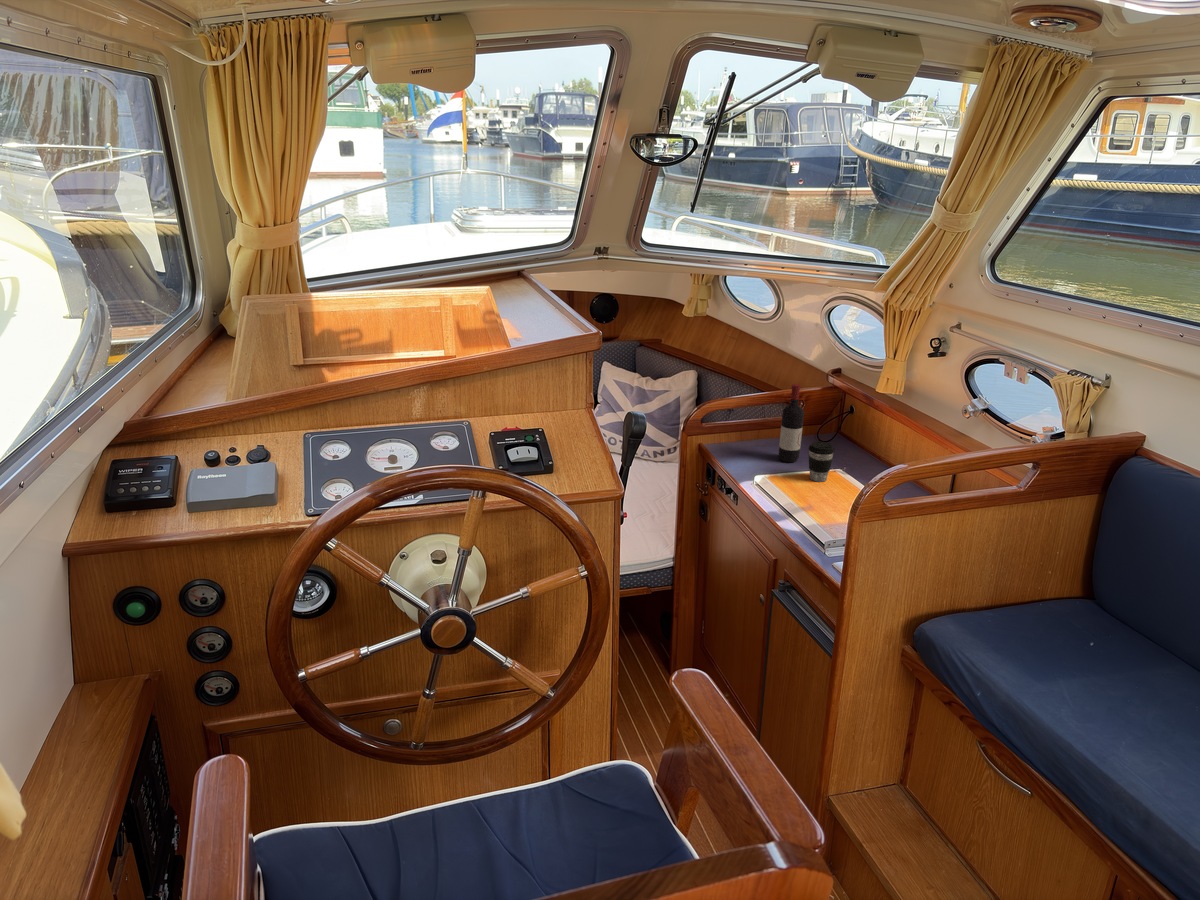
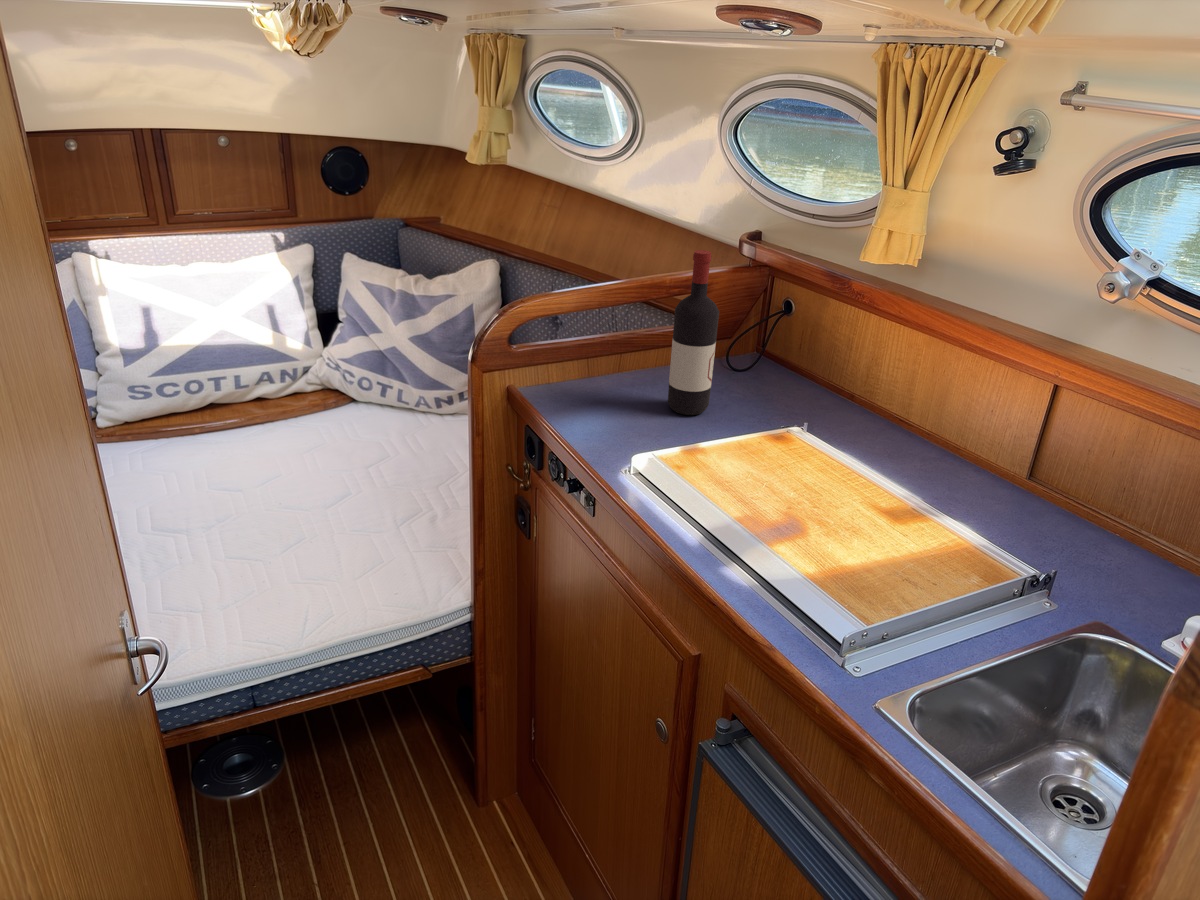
coffee cup: present [809,442,834,482] -> none [740,371,795,456]

